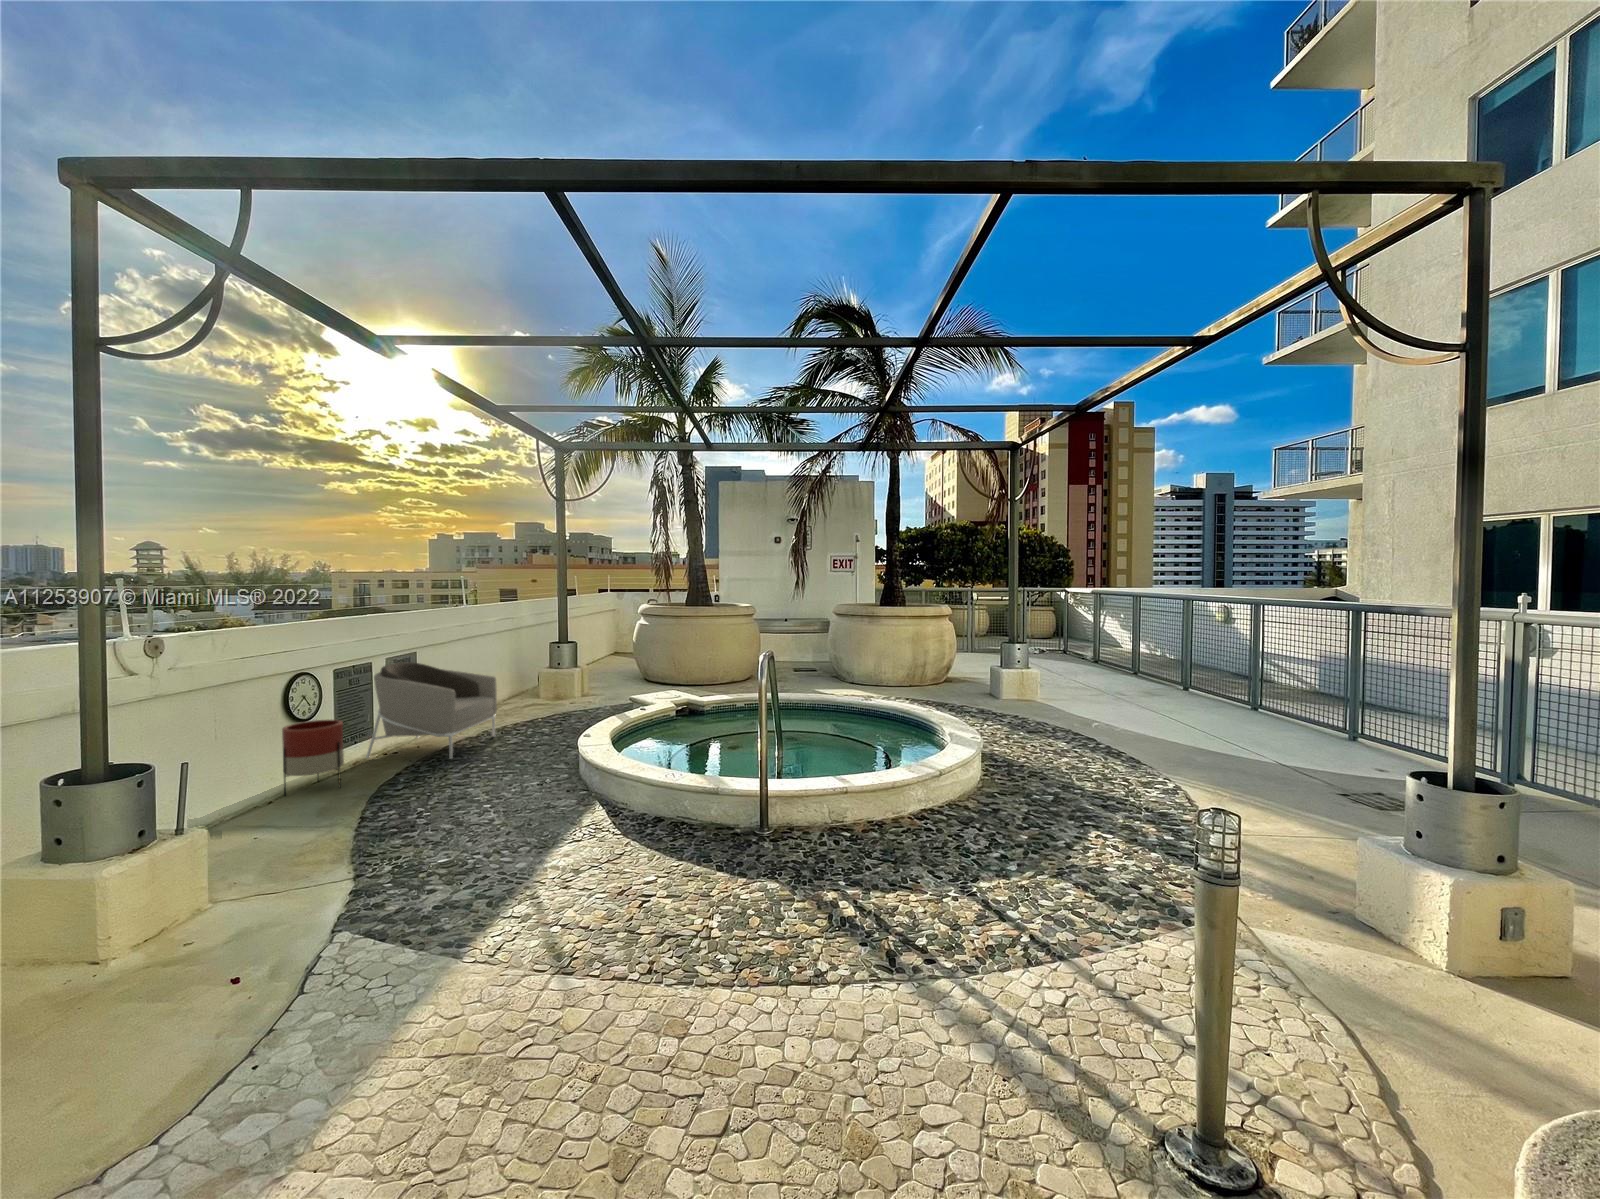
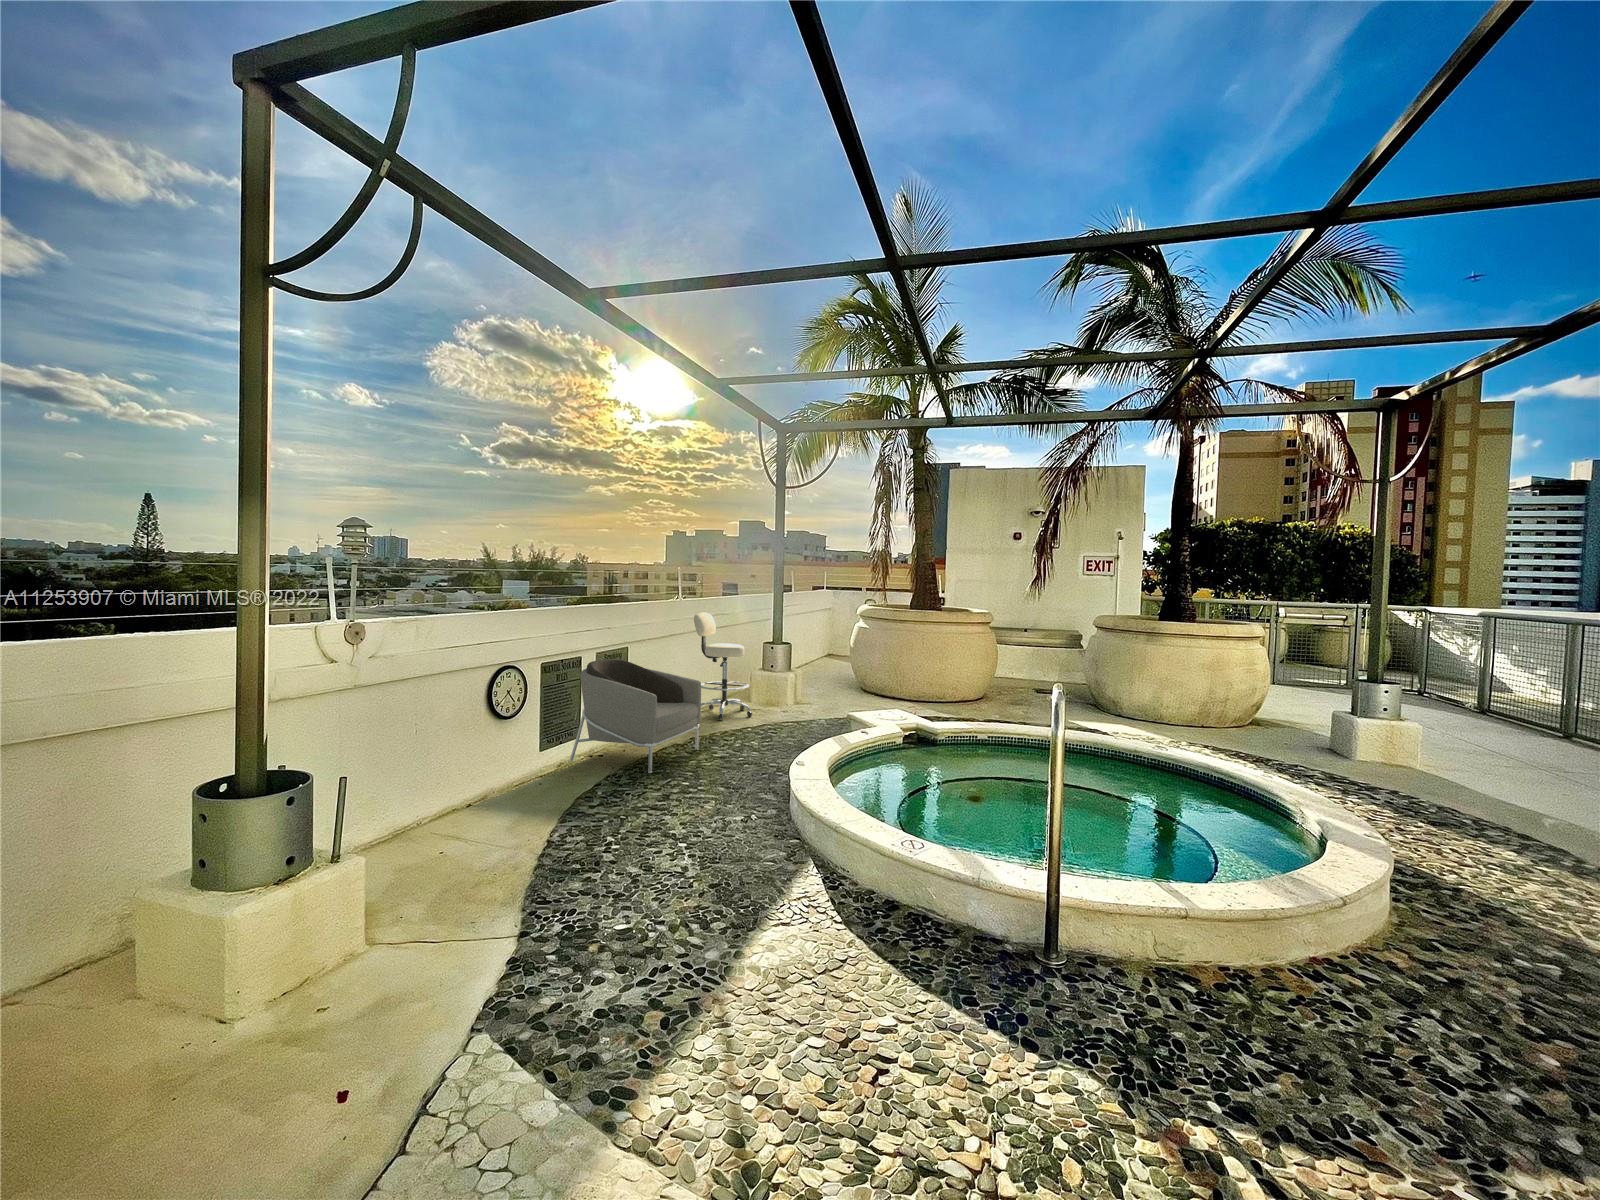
stool: none [485,616,545,711] -> present [694,613,752,720]
planter: present [282,720,344,795] -> none [485,718,543,799]

